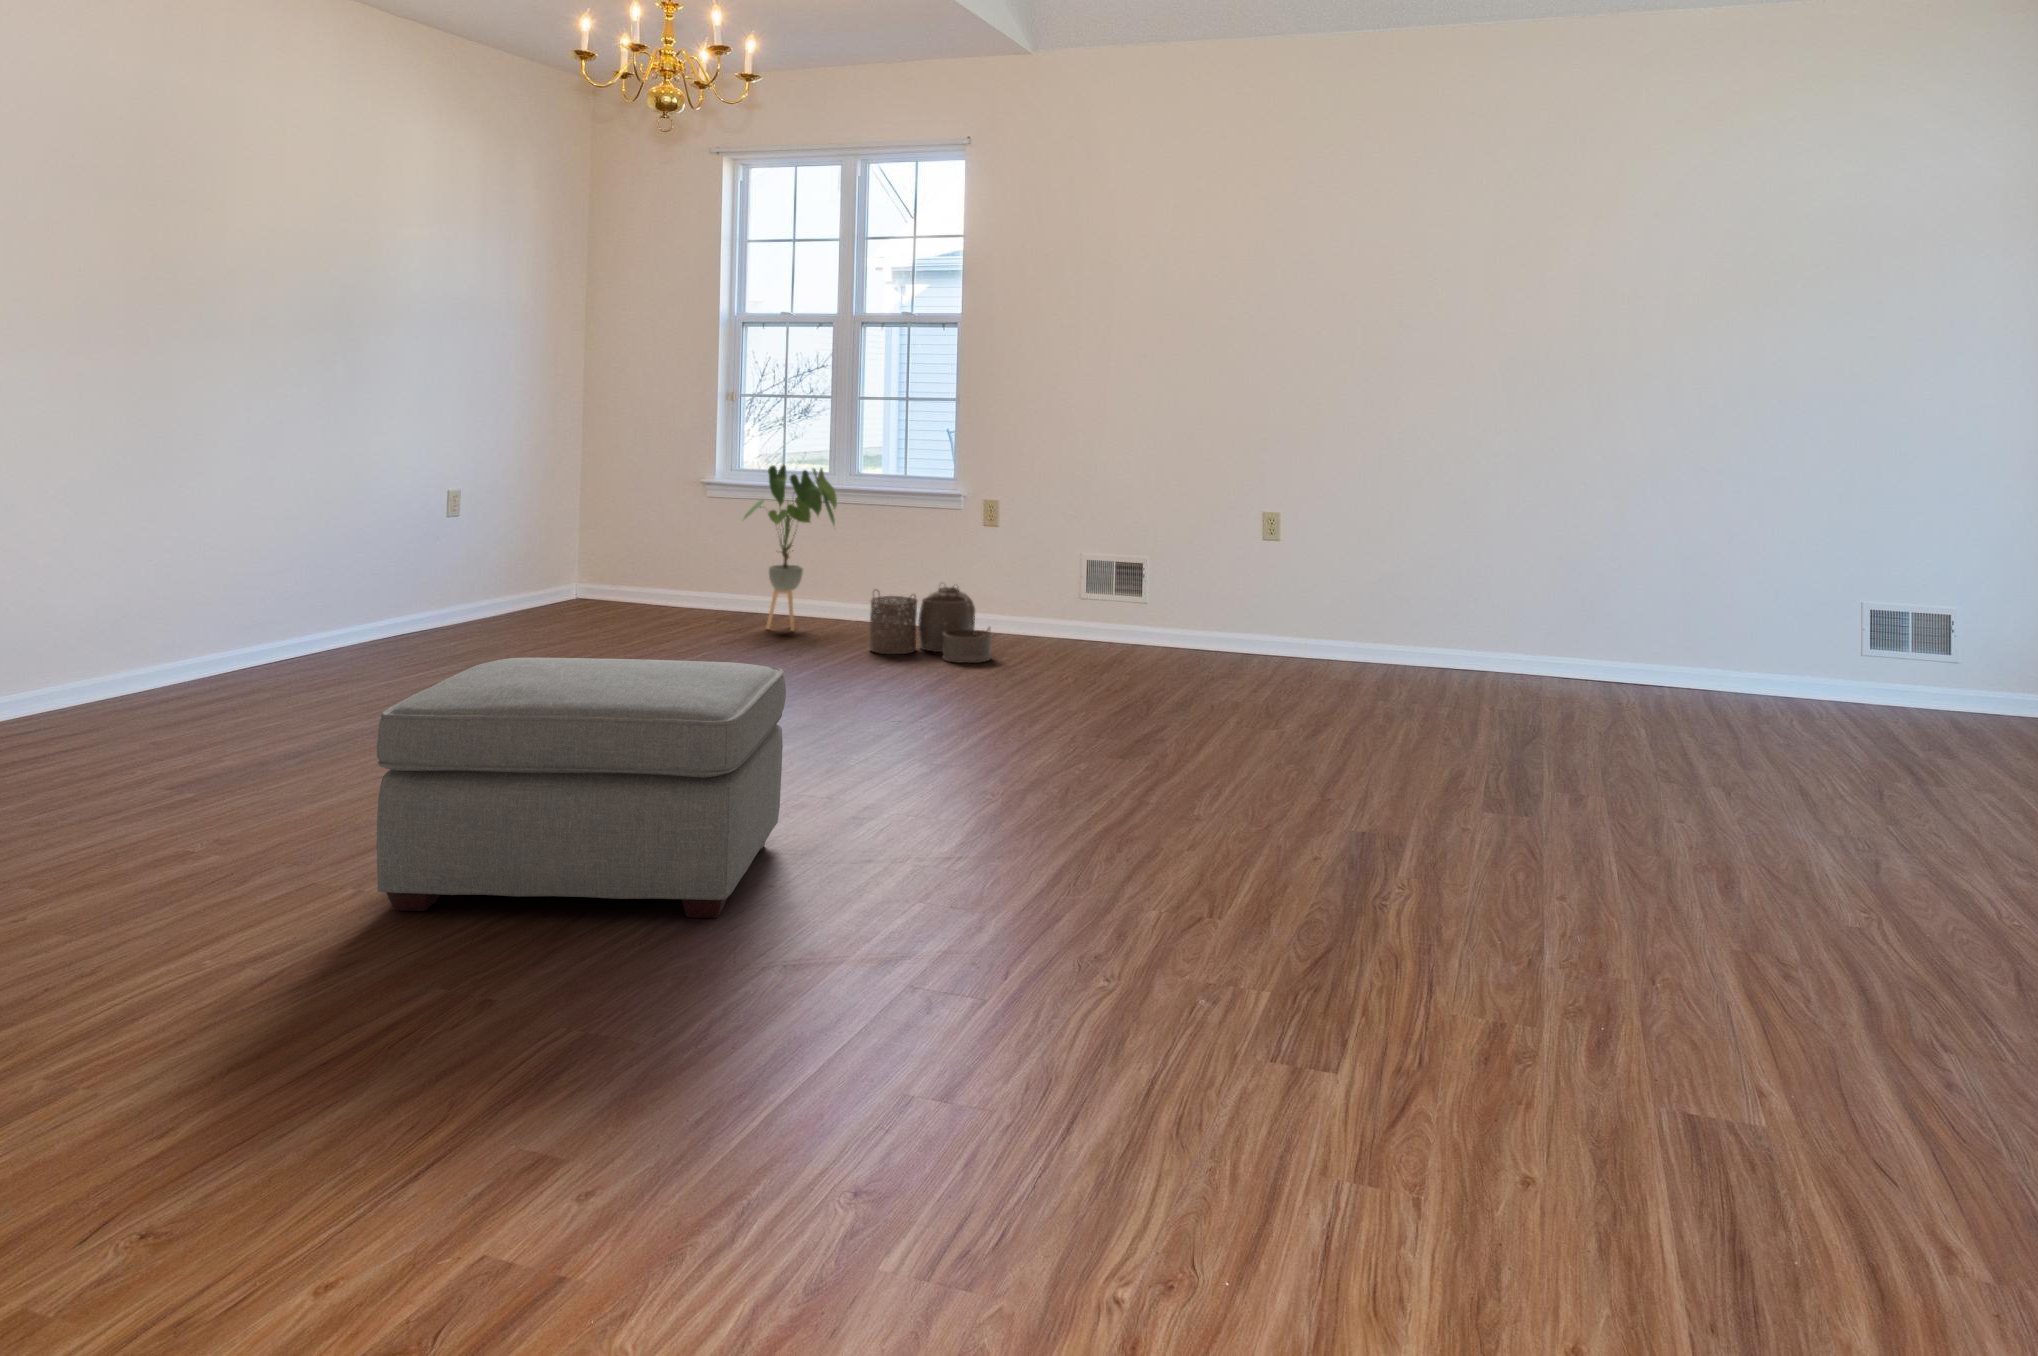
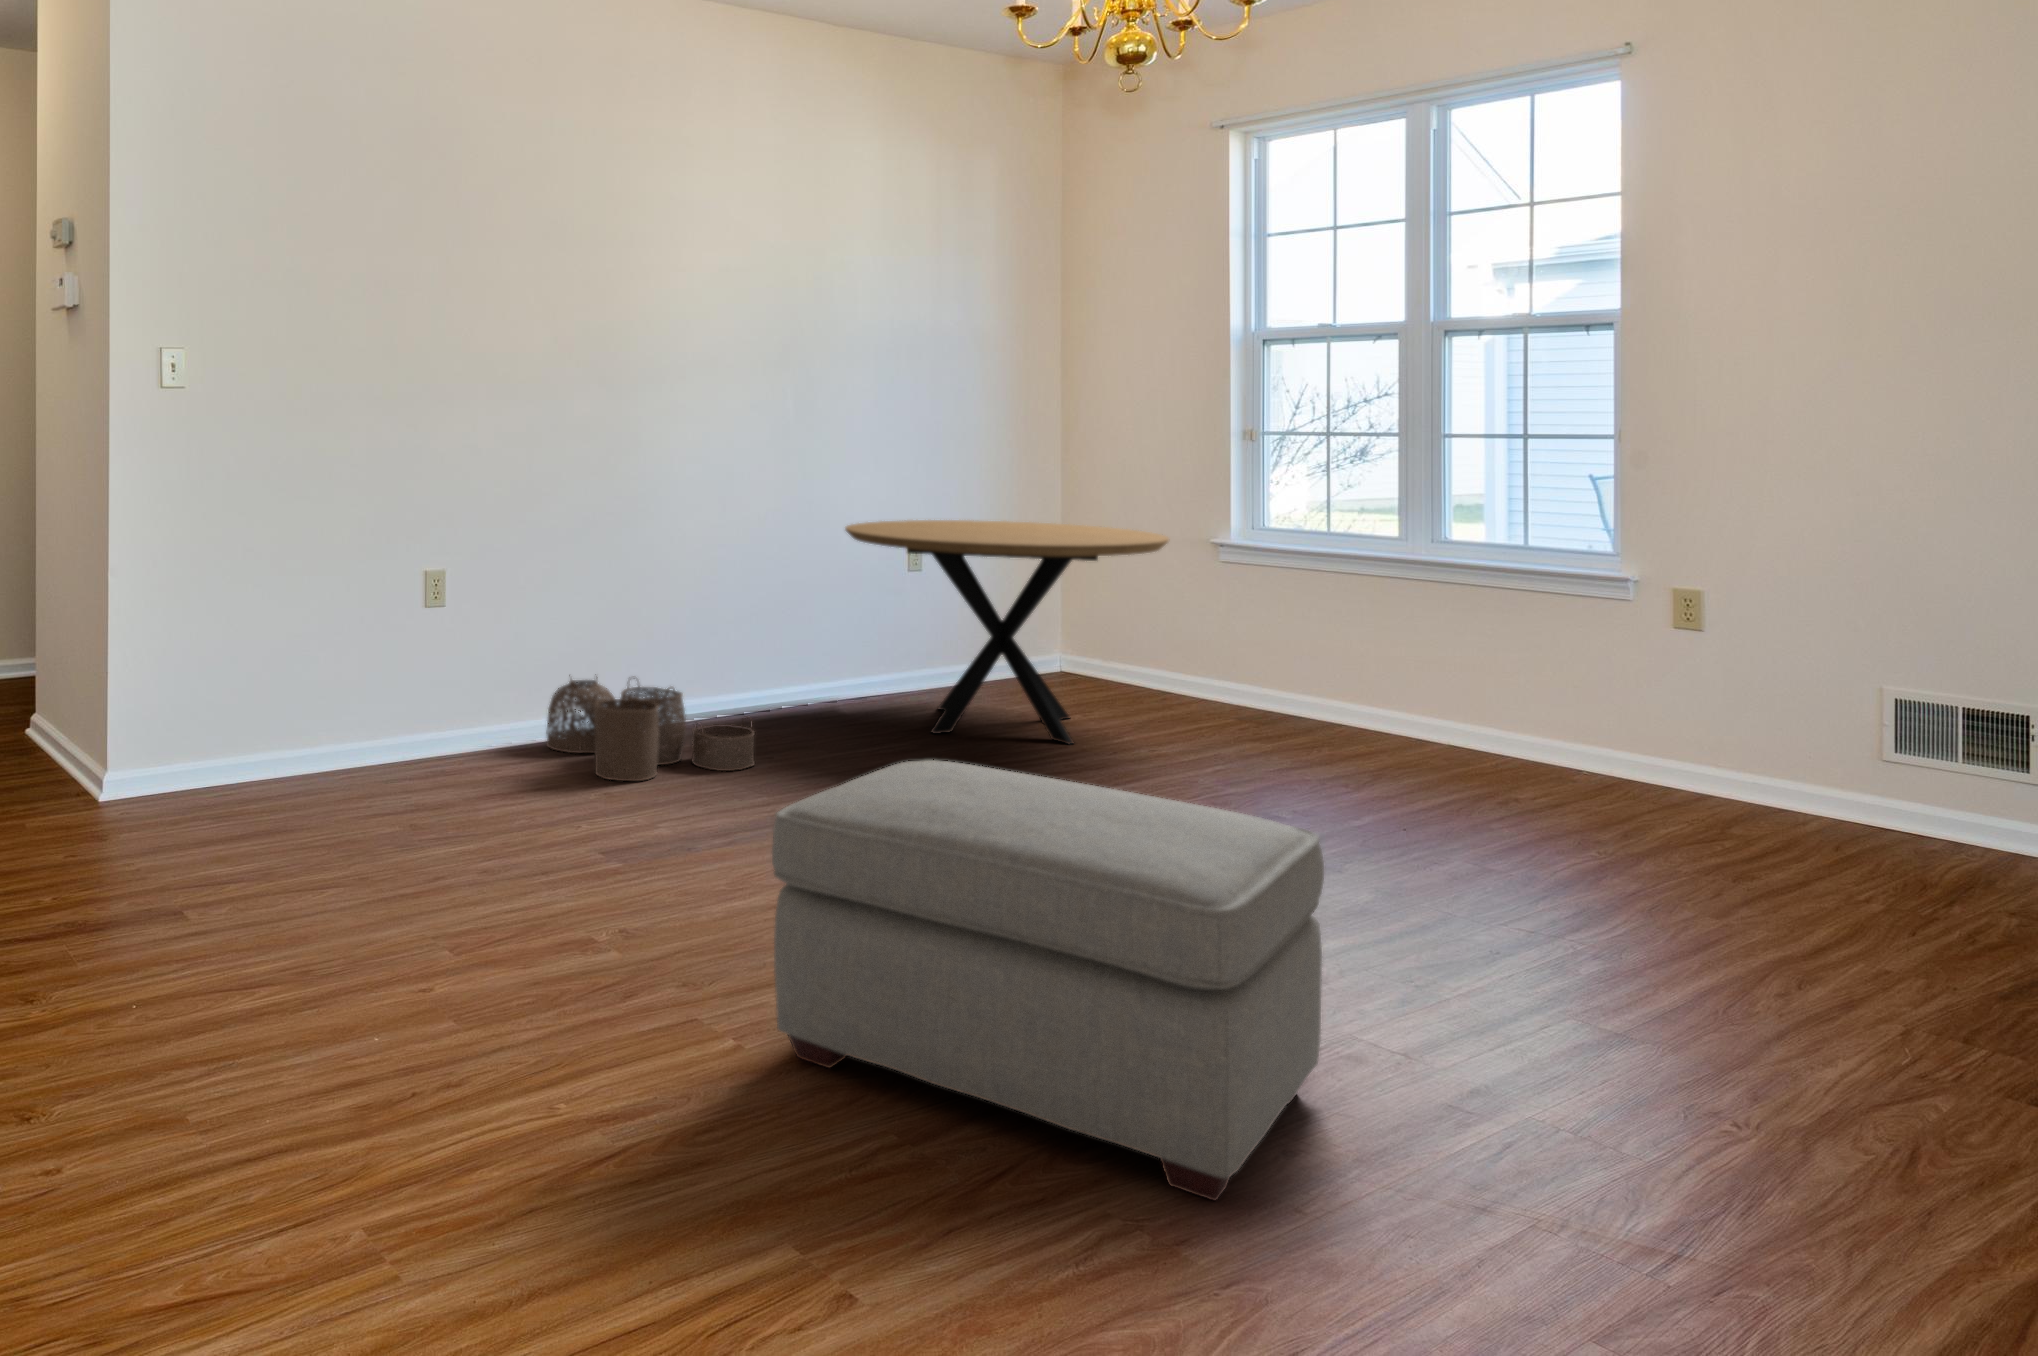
house plant: present [744,465,837,631] -> none [1265,525,1414,754]
dining table: none [391,470,671,656] -> present [845,520,1169,744]
woven basket: present [870,587,991,663] -> present [546,675,754,781]

